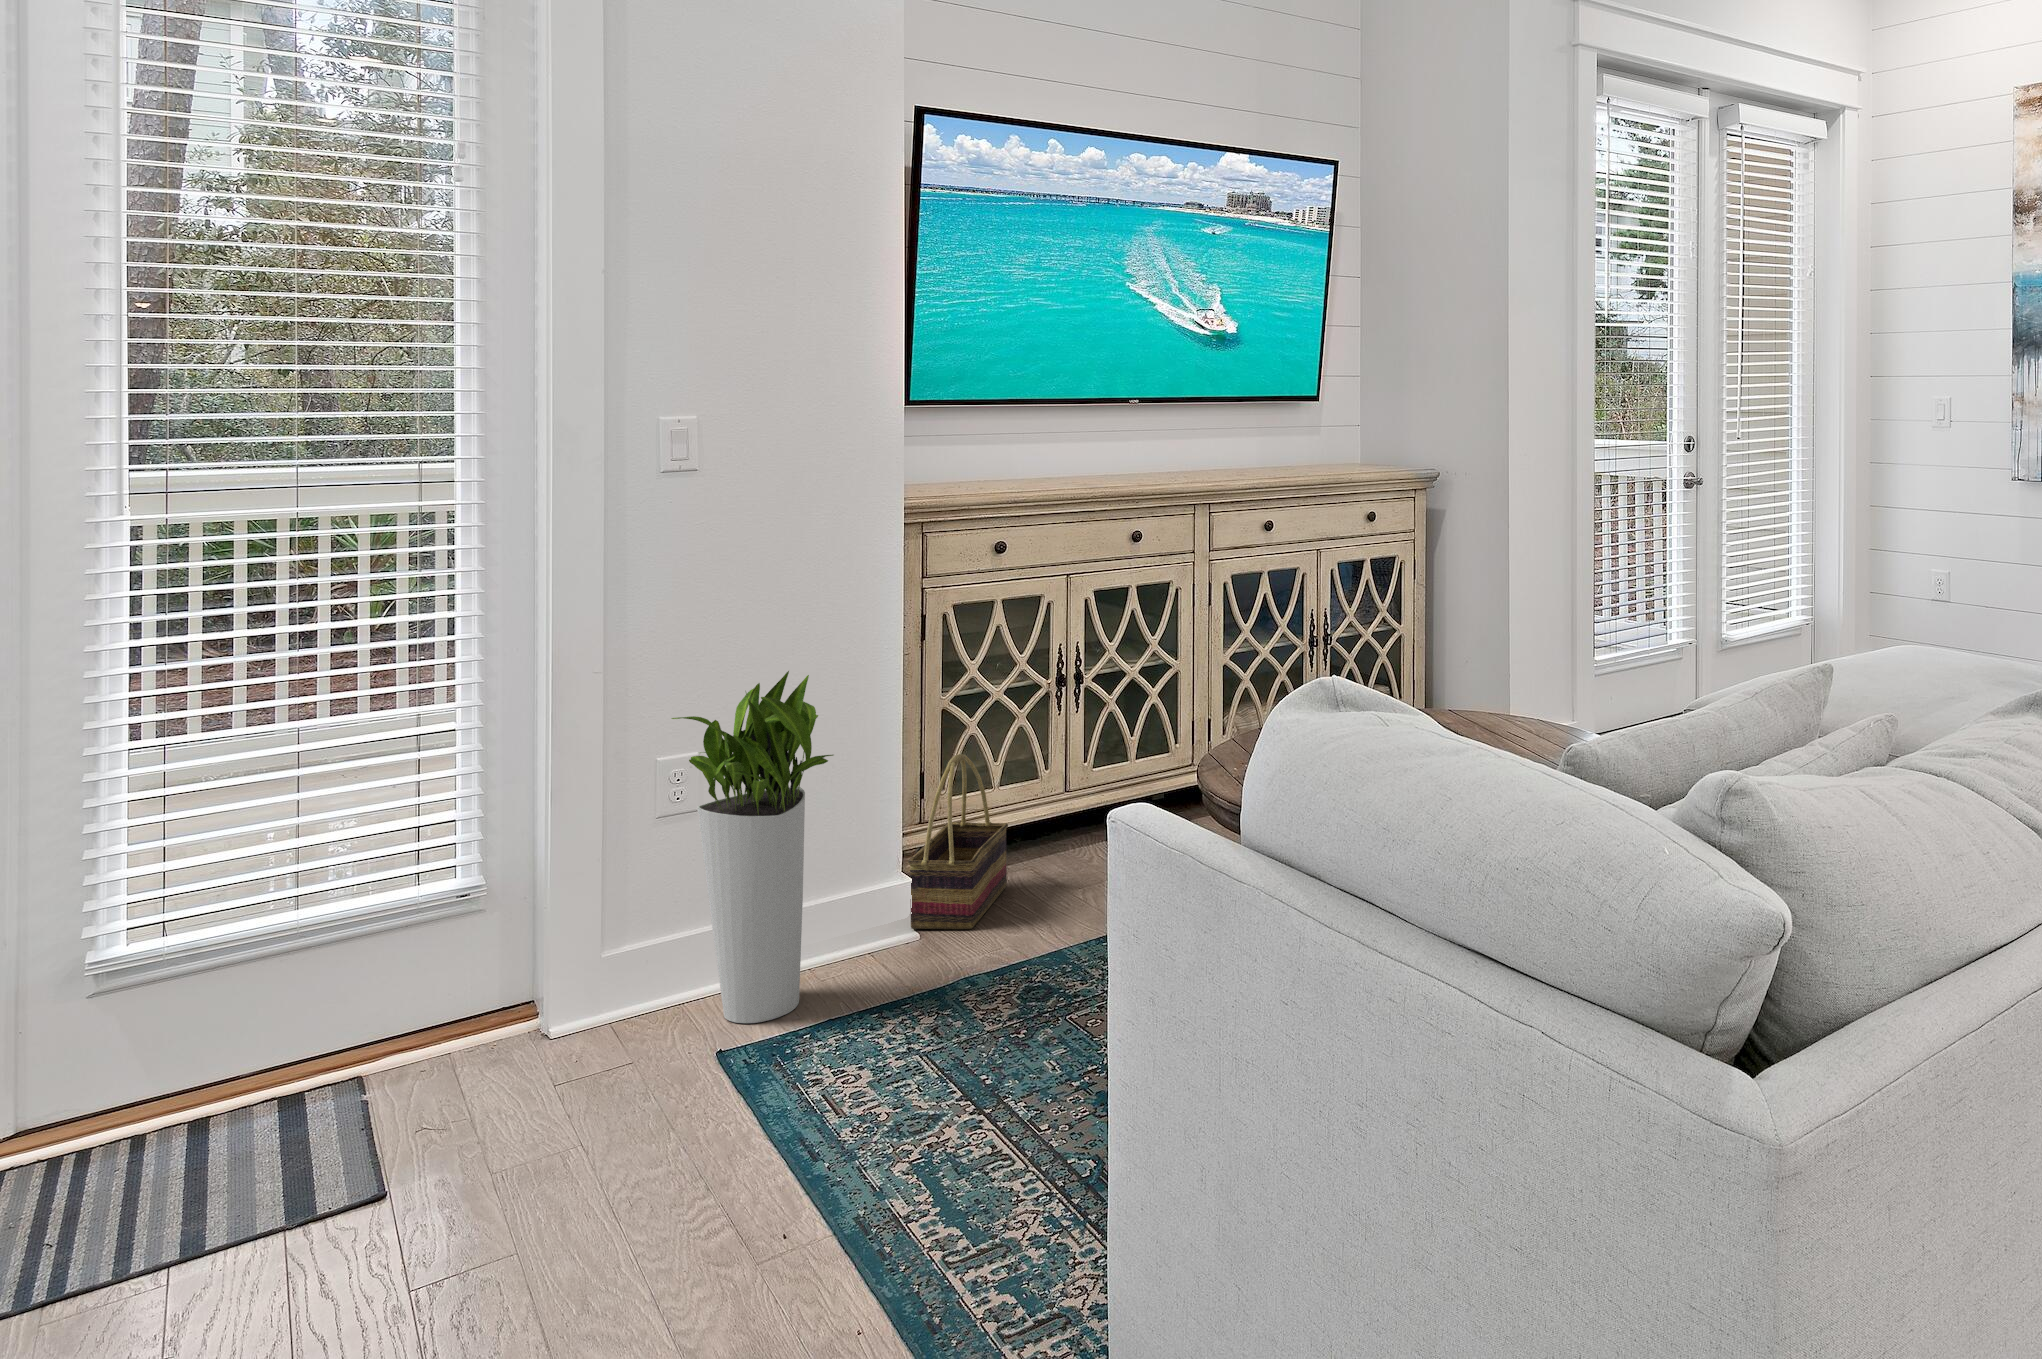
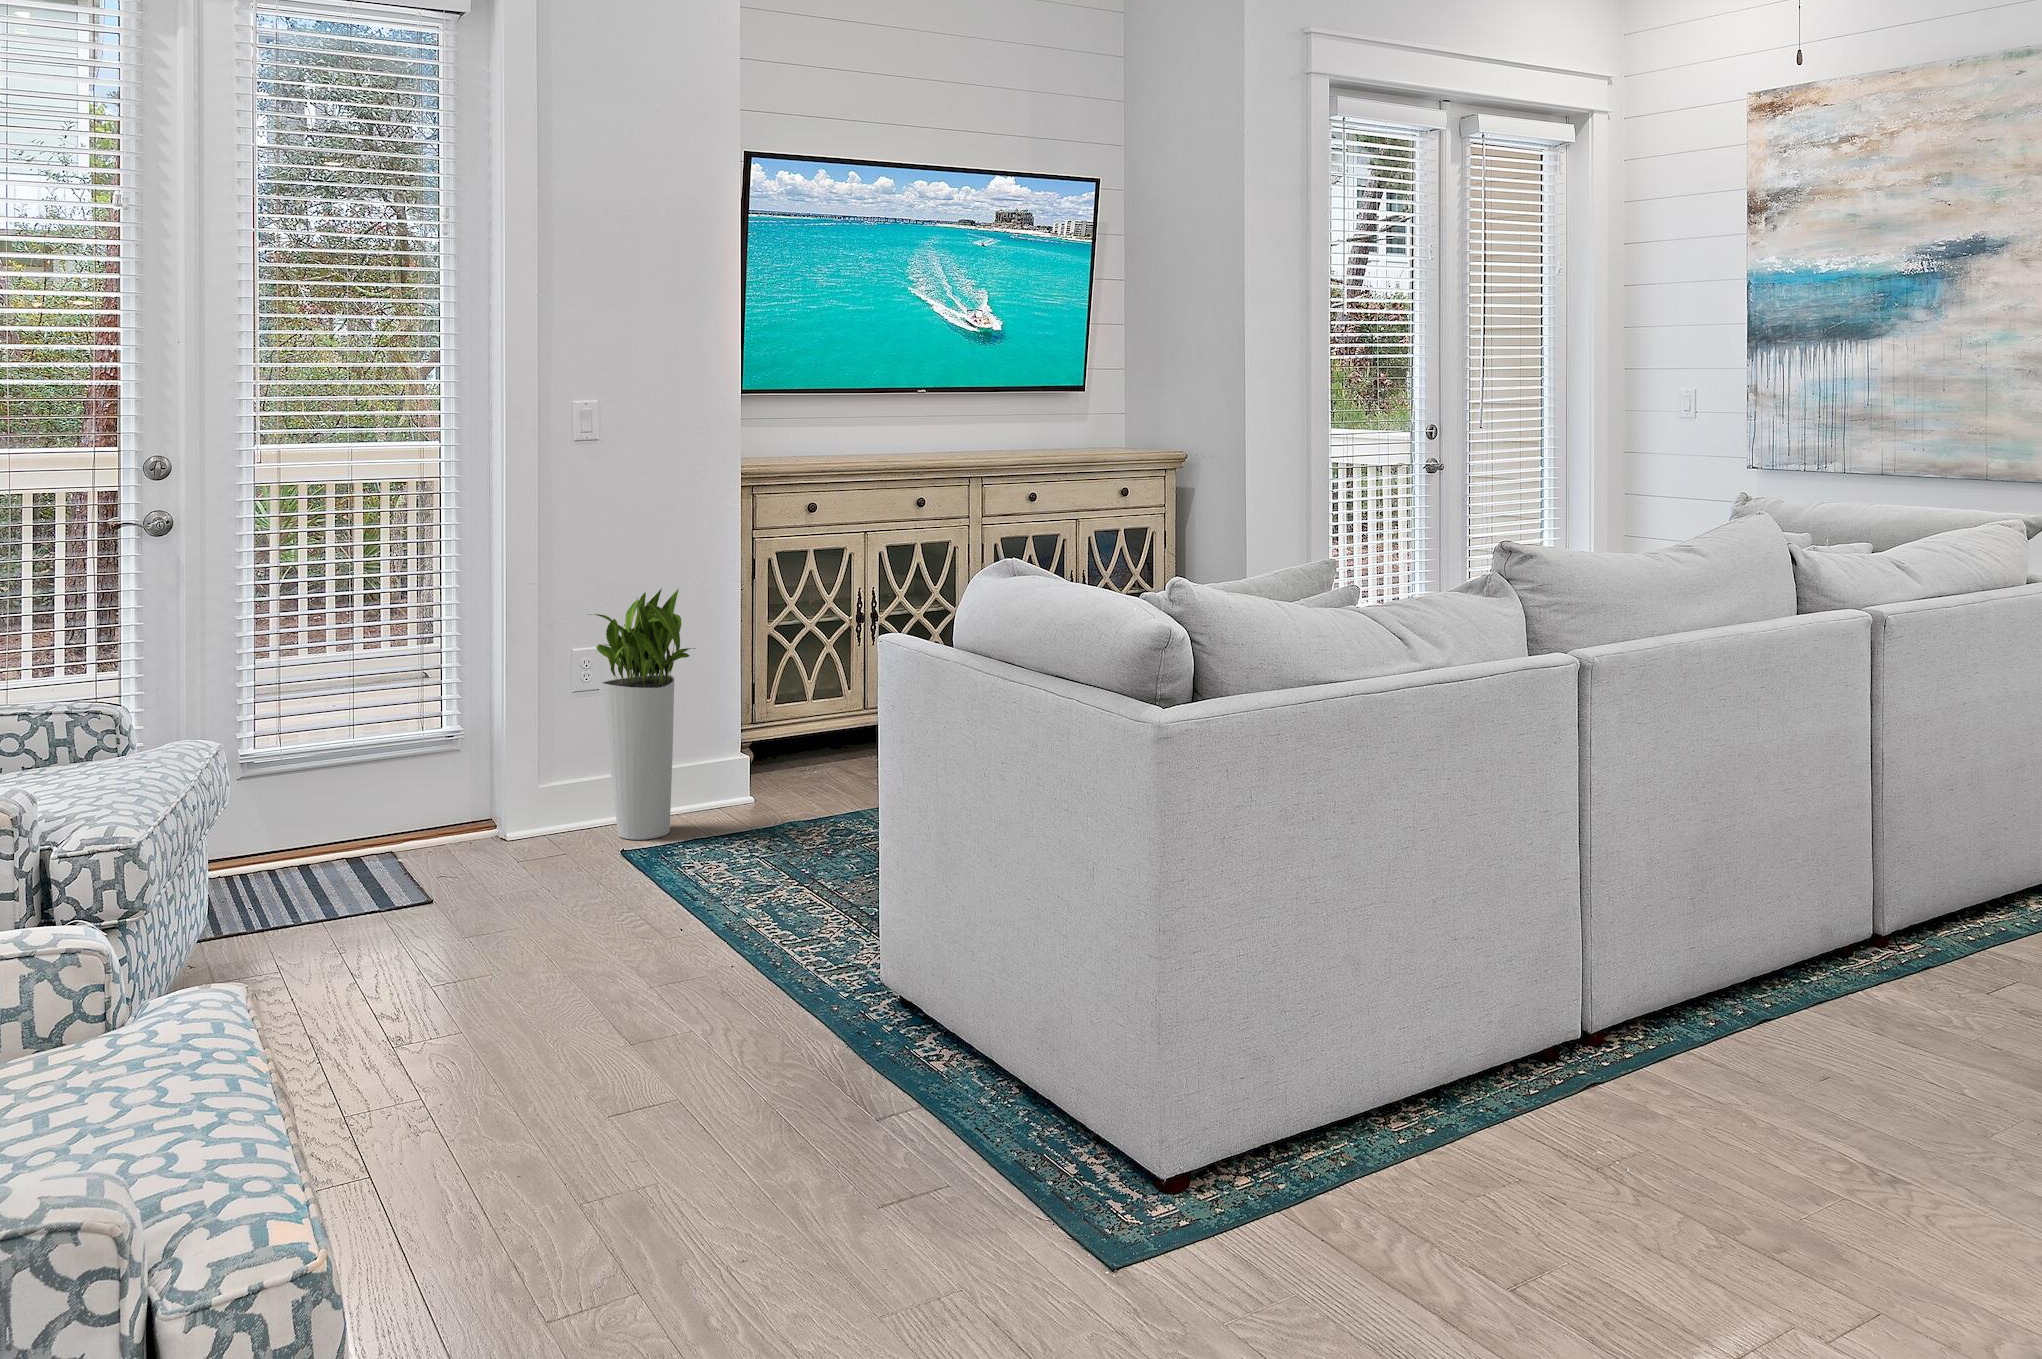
basket: present [908,754,1008,929] -> none [743,666,817,798]

